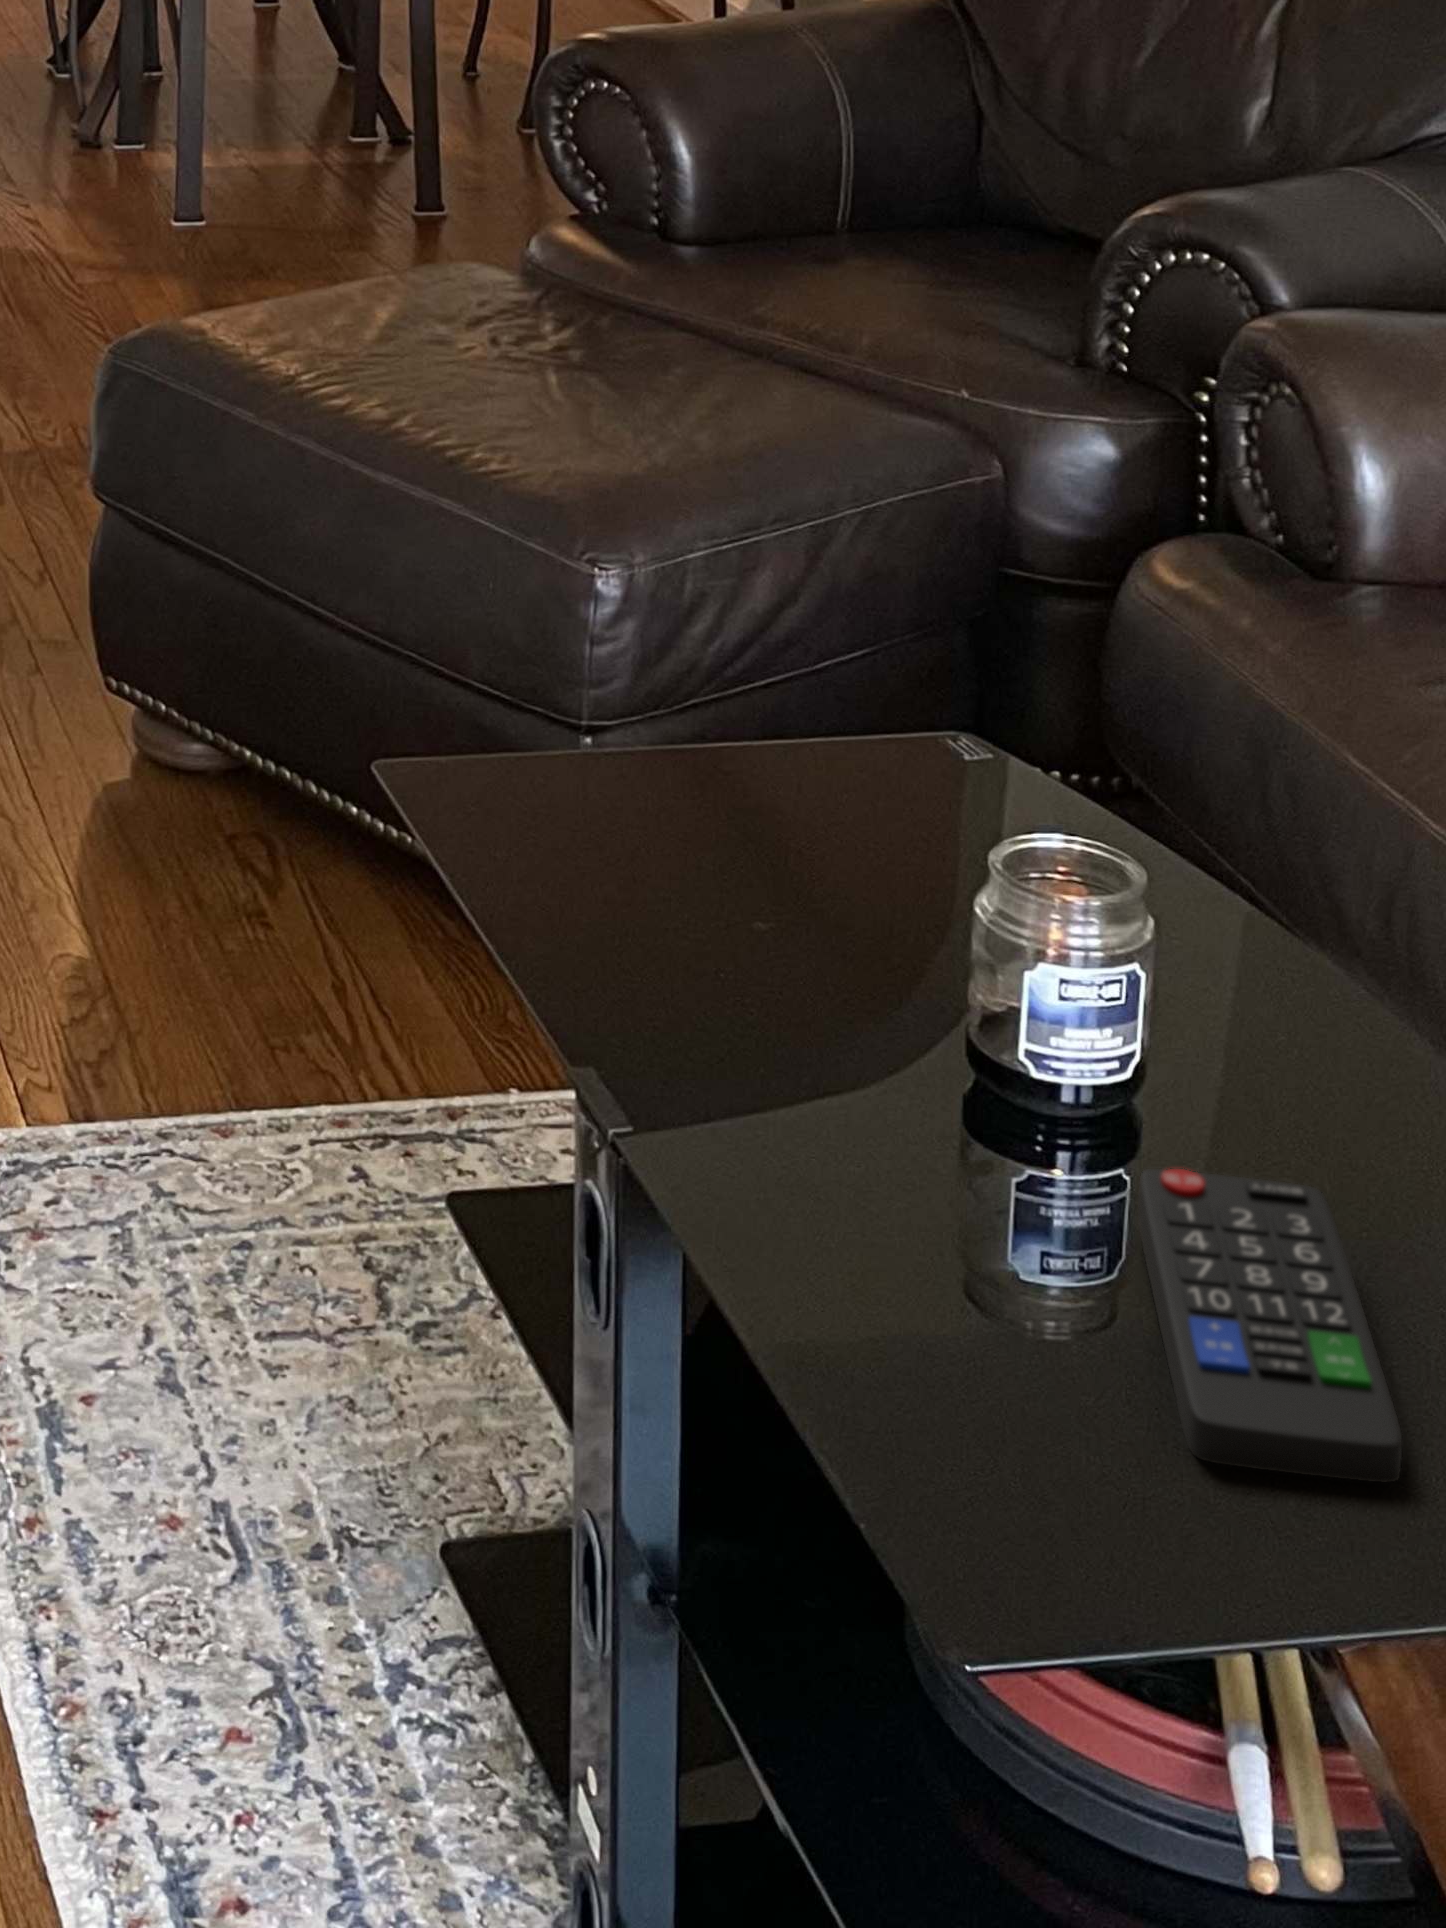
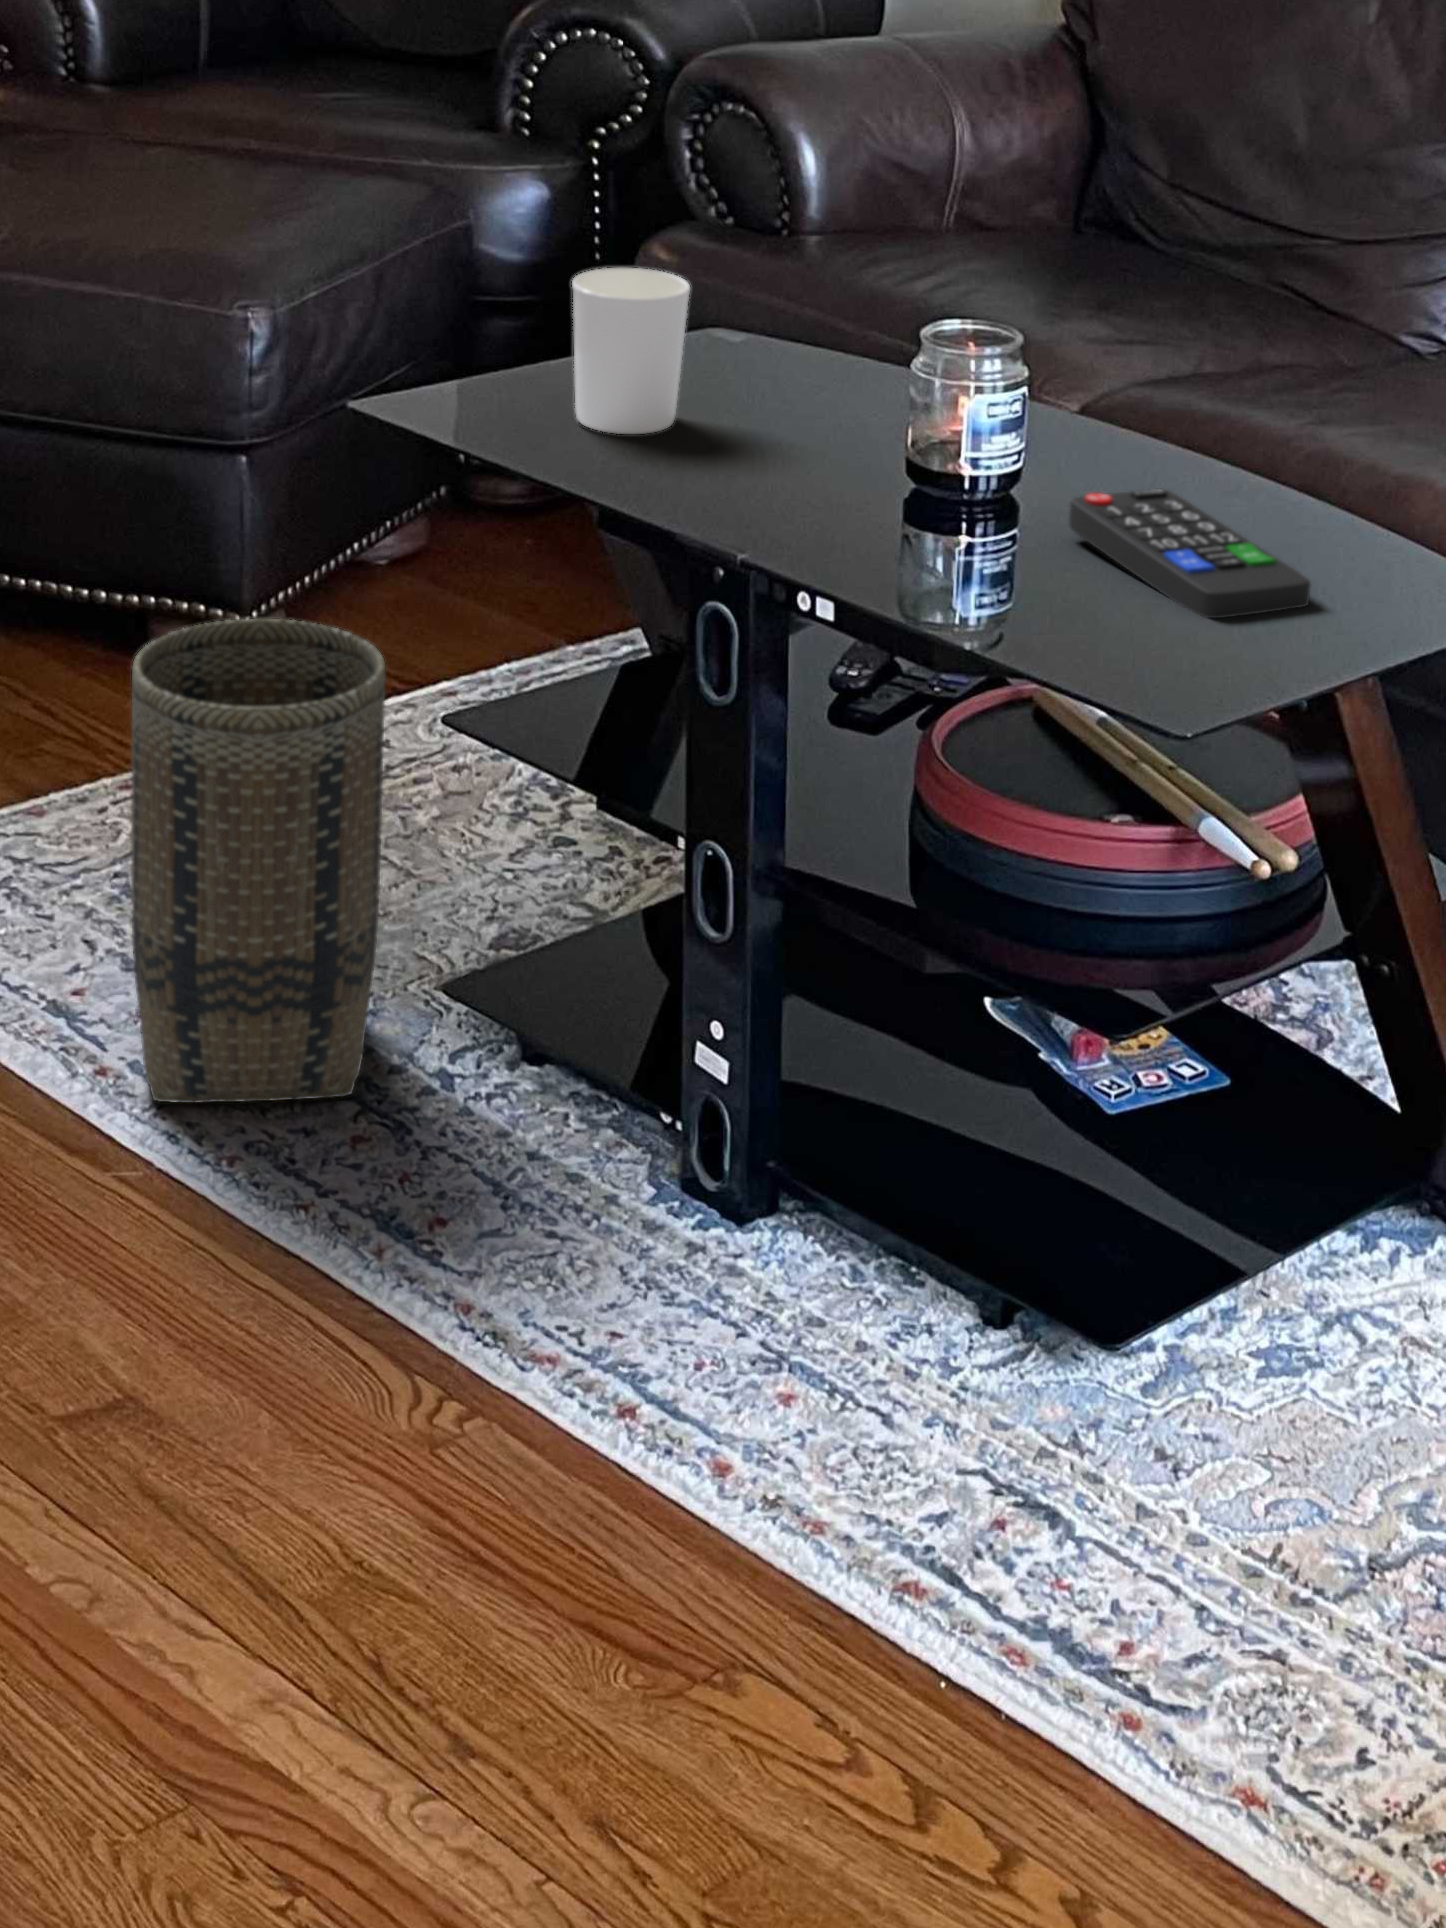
candle holder: none [678,648,838,884] -> present [572,268,690,434]
basket: none [53,1003,371,1658] -> present [131,619,385,1103]

